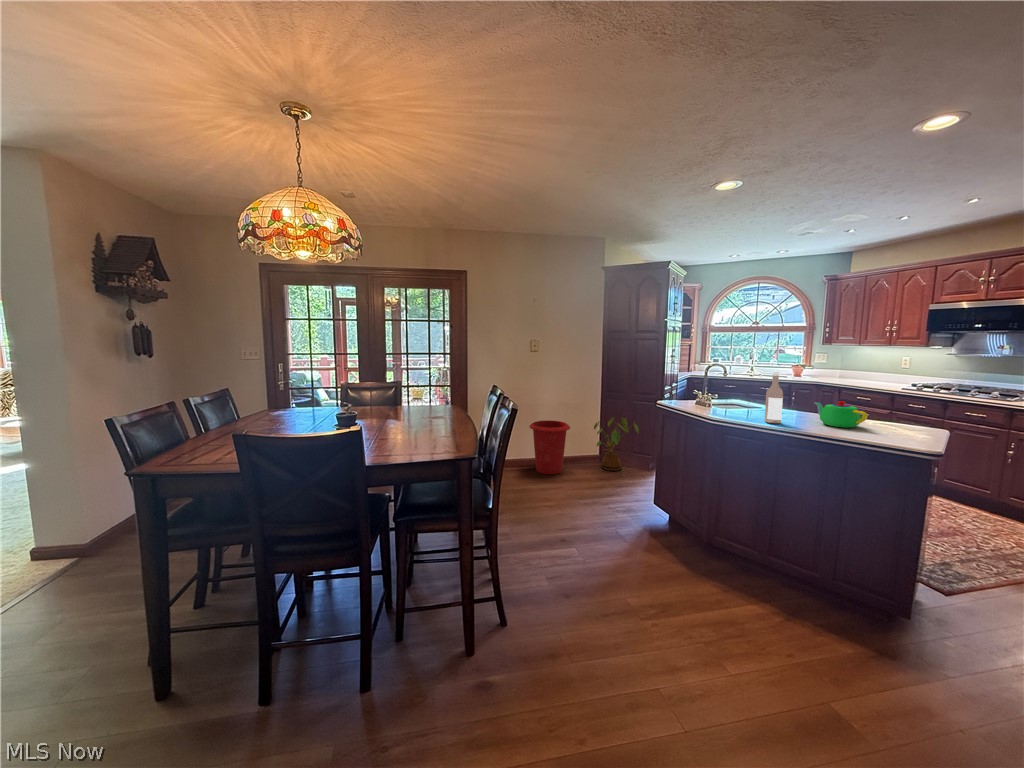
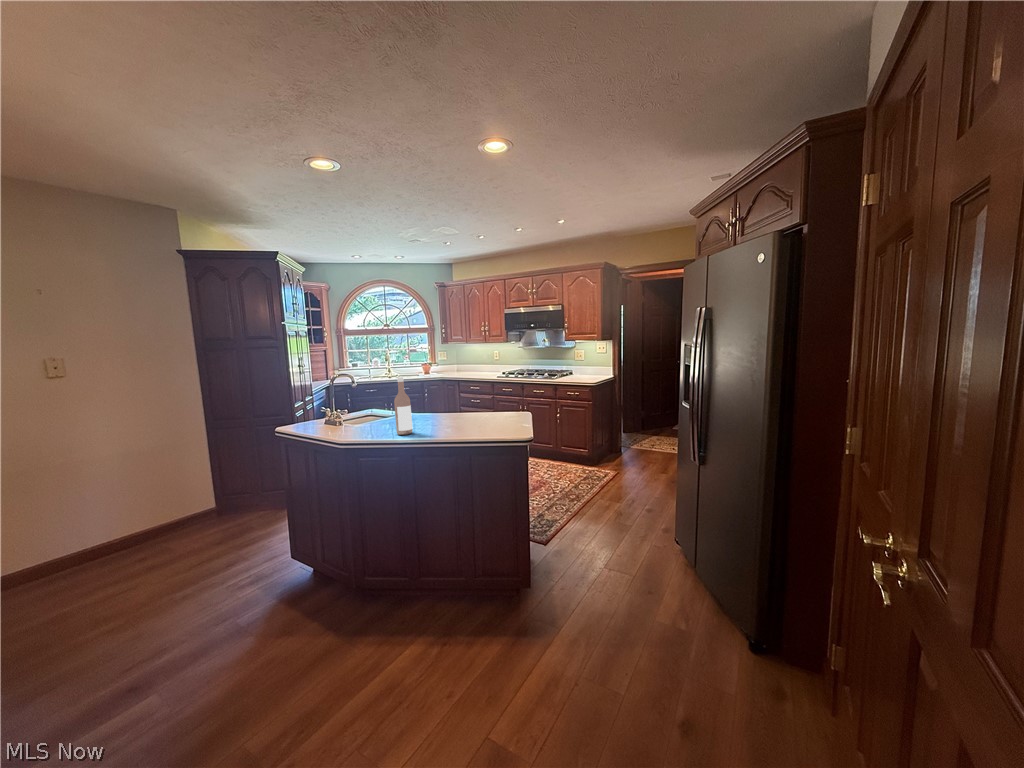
teapot: present [814,401,868,428] -> none [439,400,481,426]
house plant: present [594,417,639,471] -> none [191,452,264,531]
waste bin: present [529,421,570,474] -> none [47,483,144,580]

